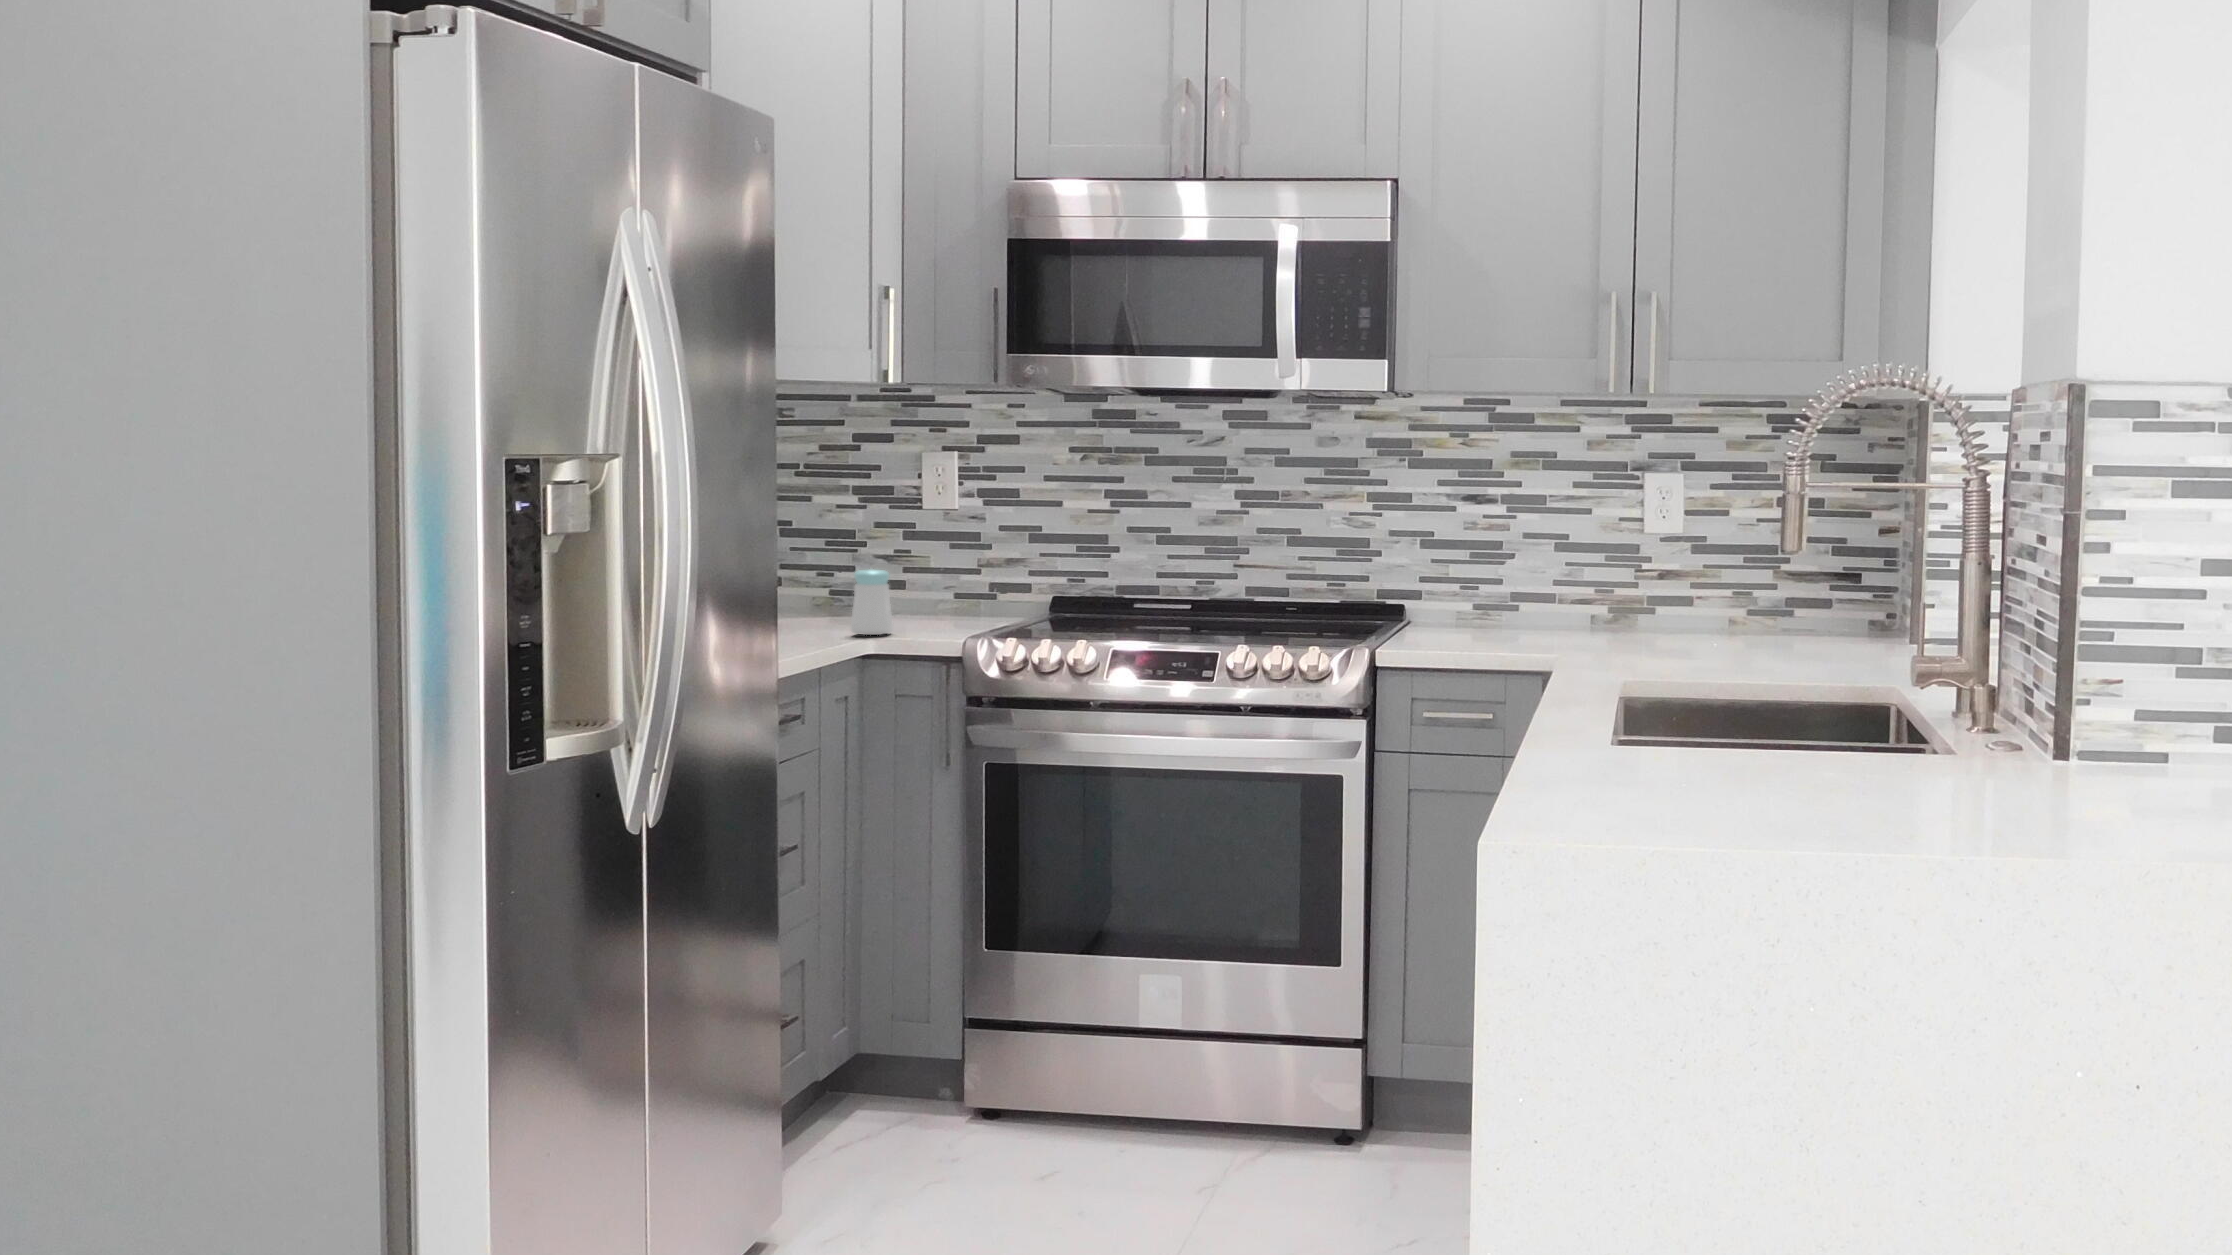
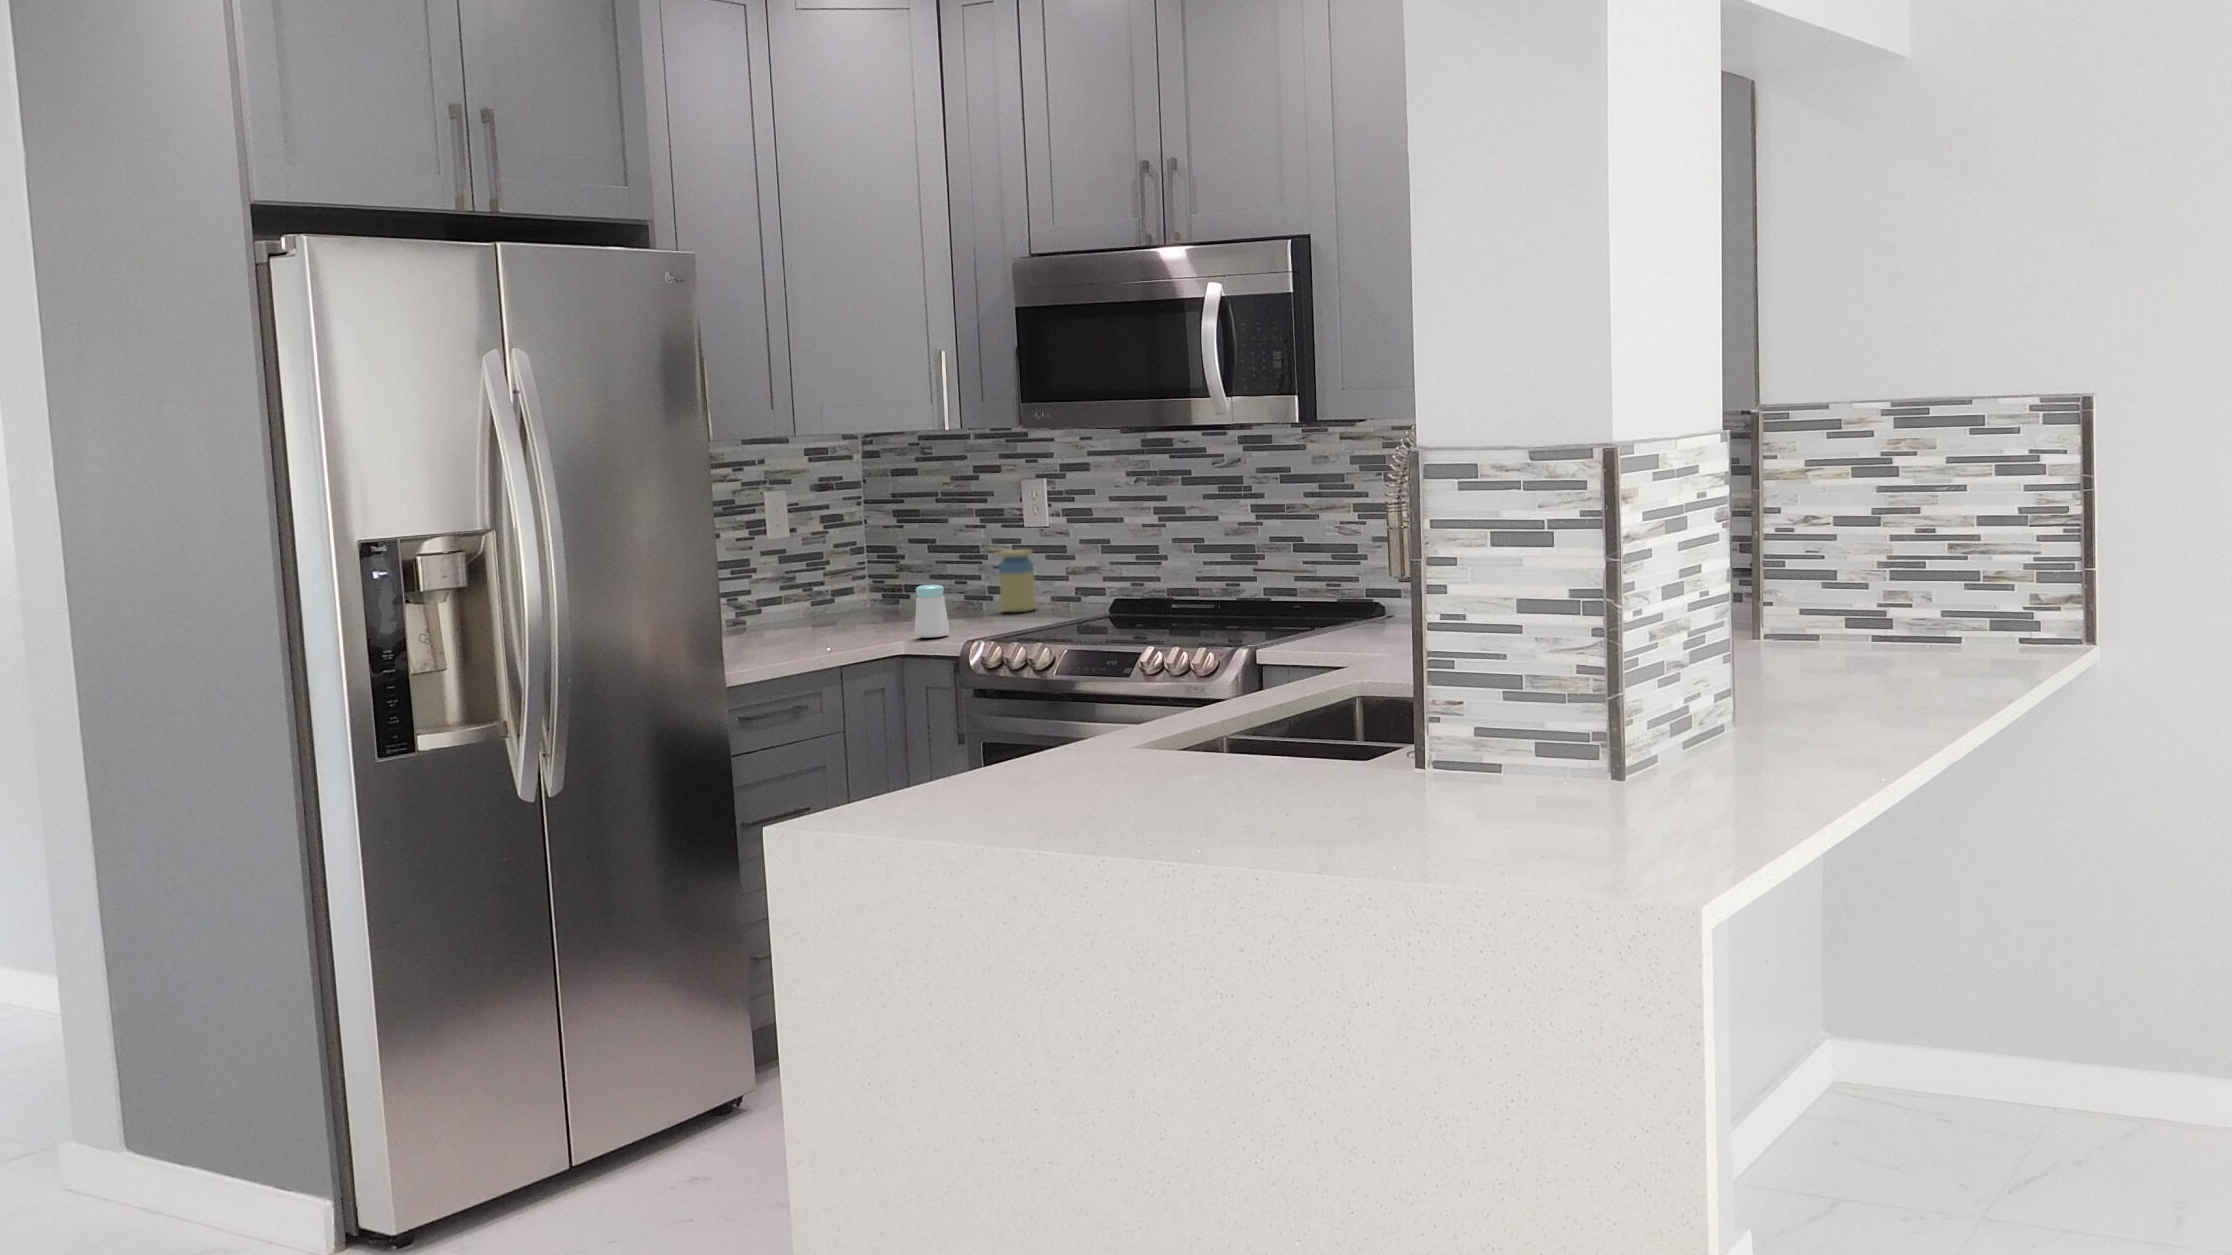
jar: none [899,535,944,610] -> present [999,550,1036,612]

